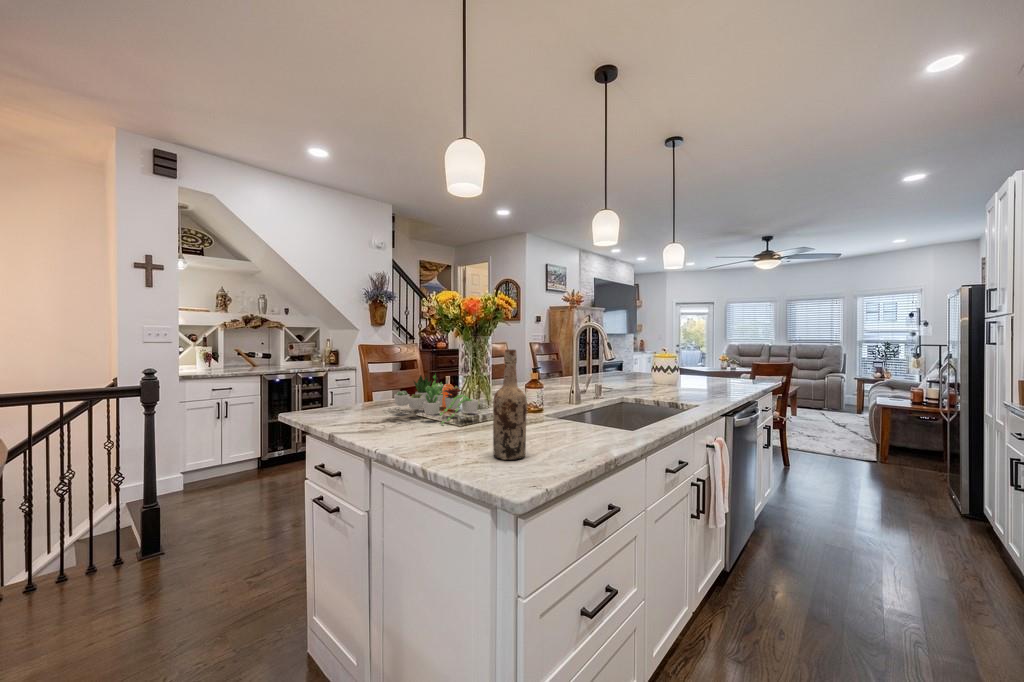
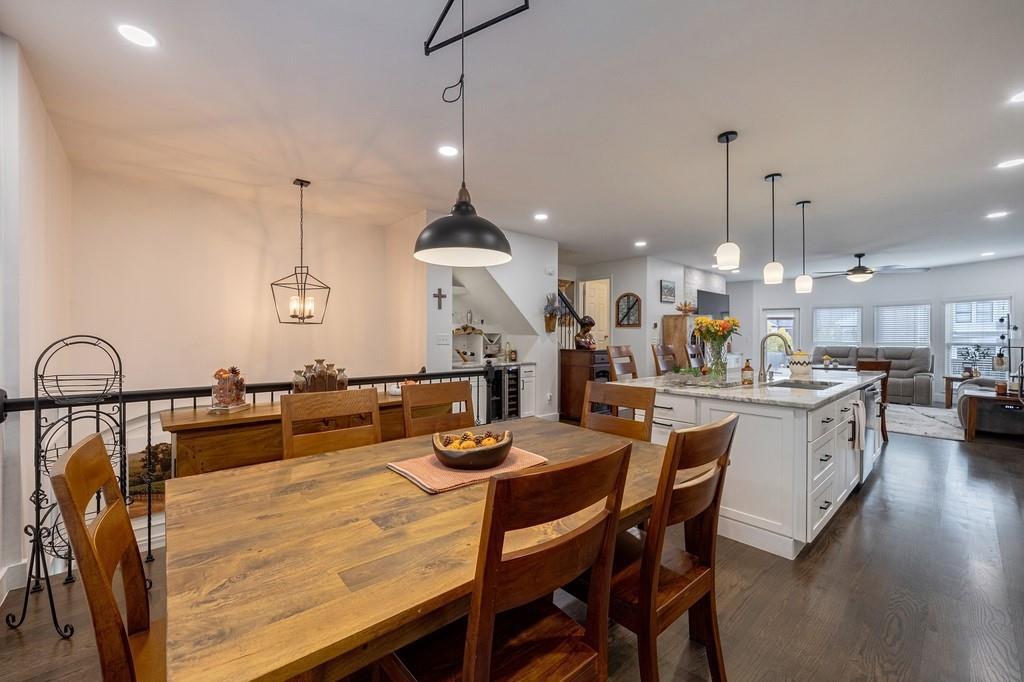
wine bottle: present [493,350,527,460] -> none [765,349,783,398]

